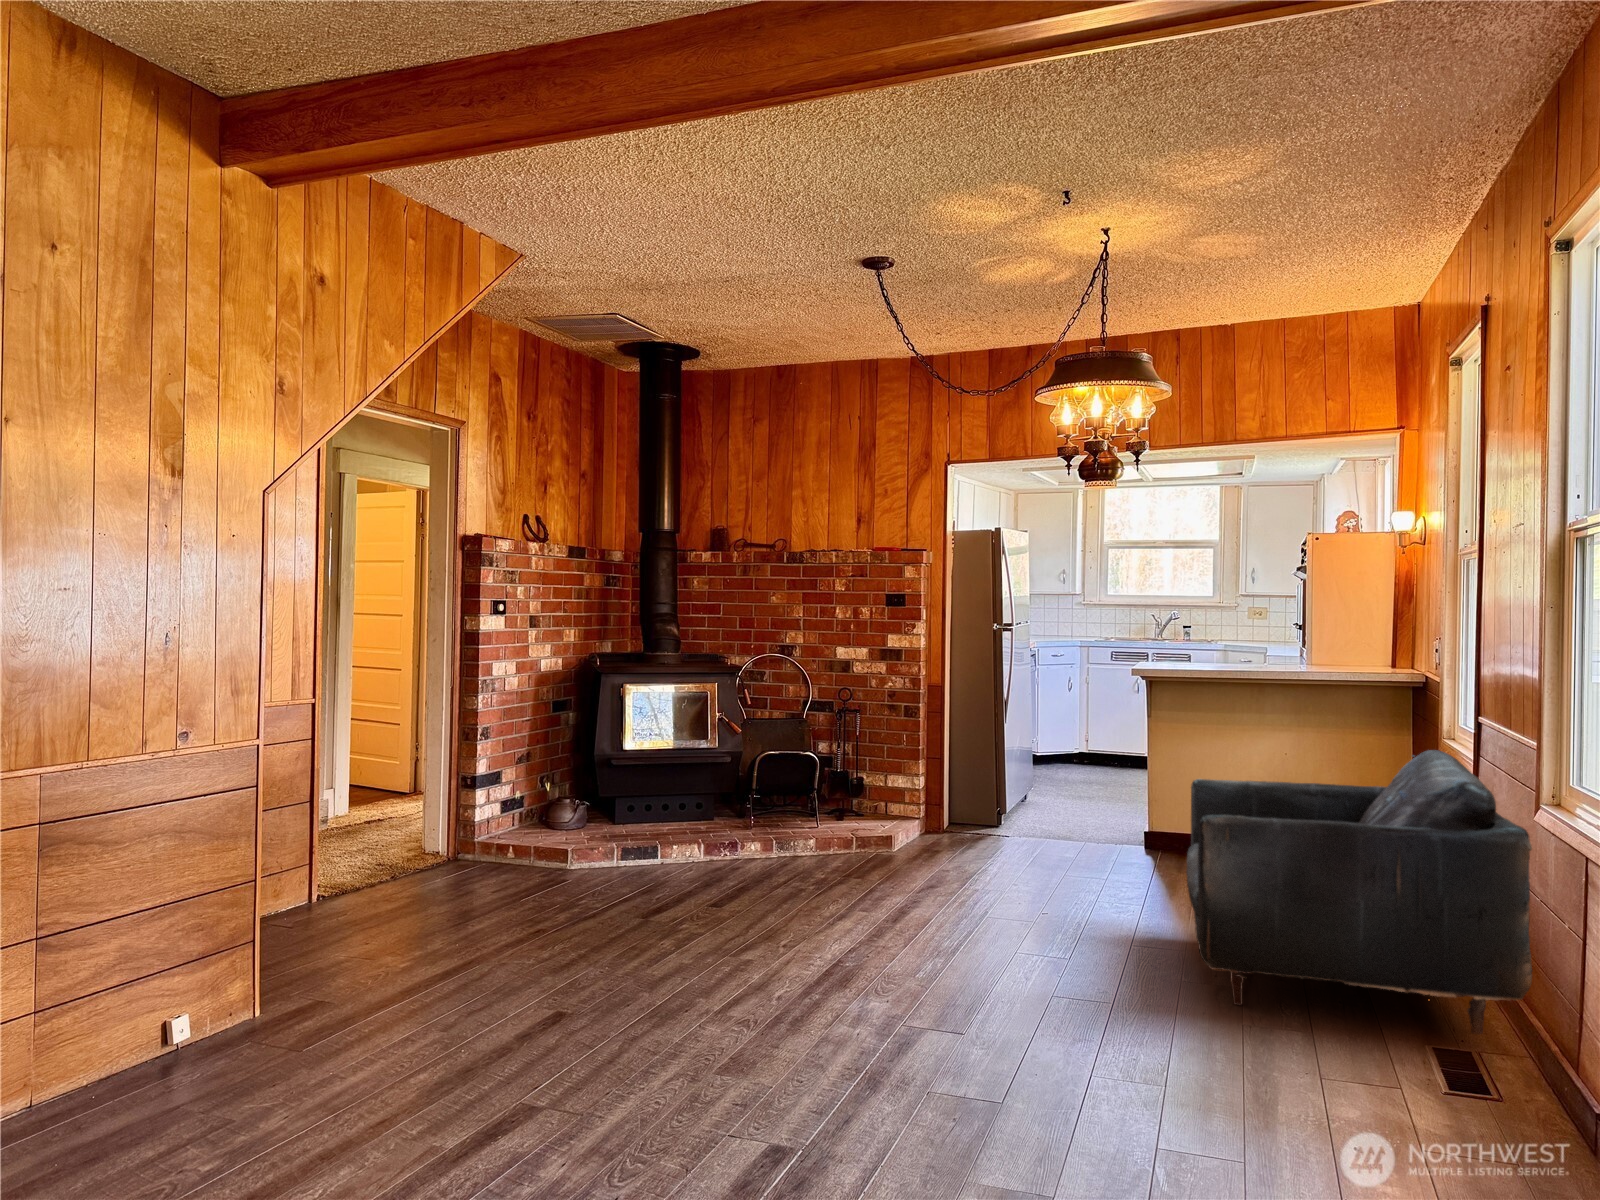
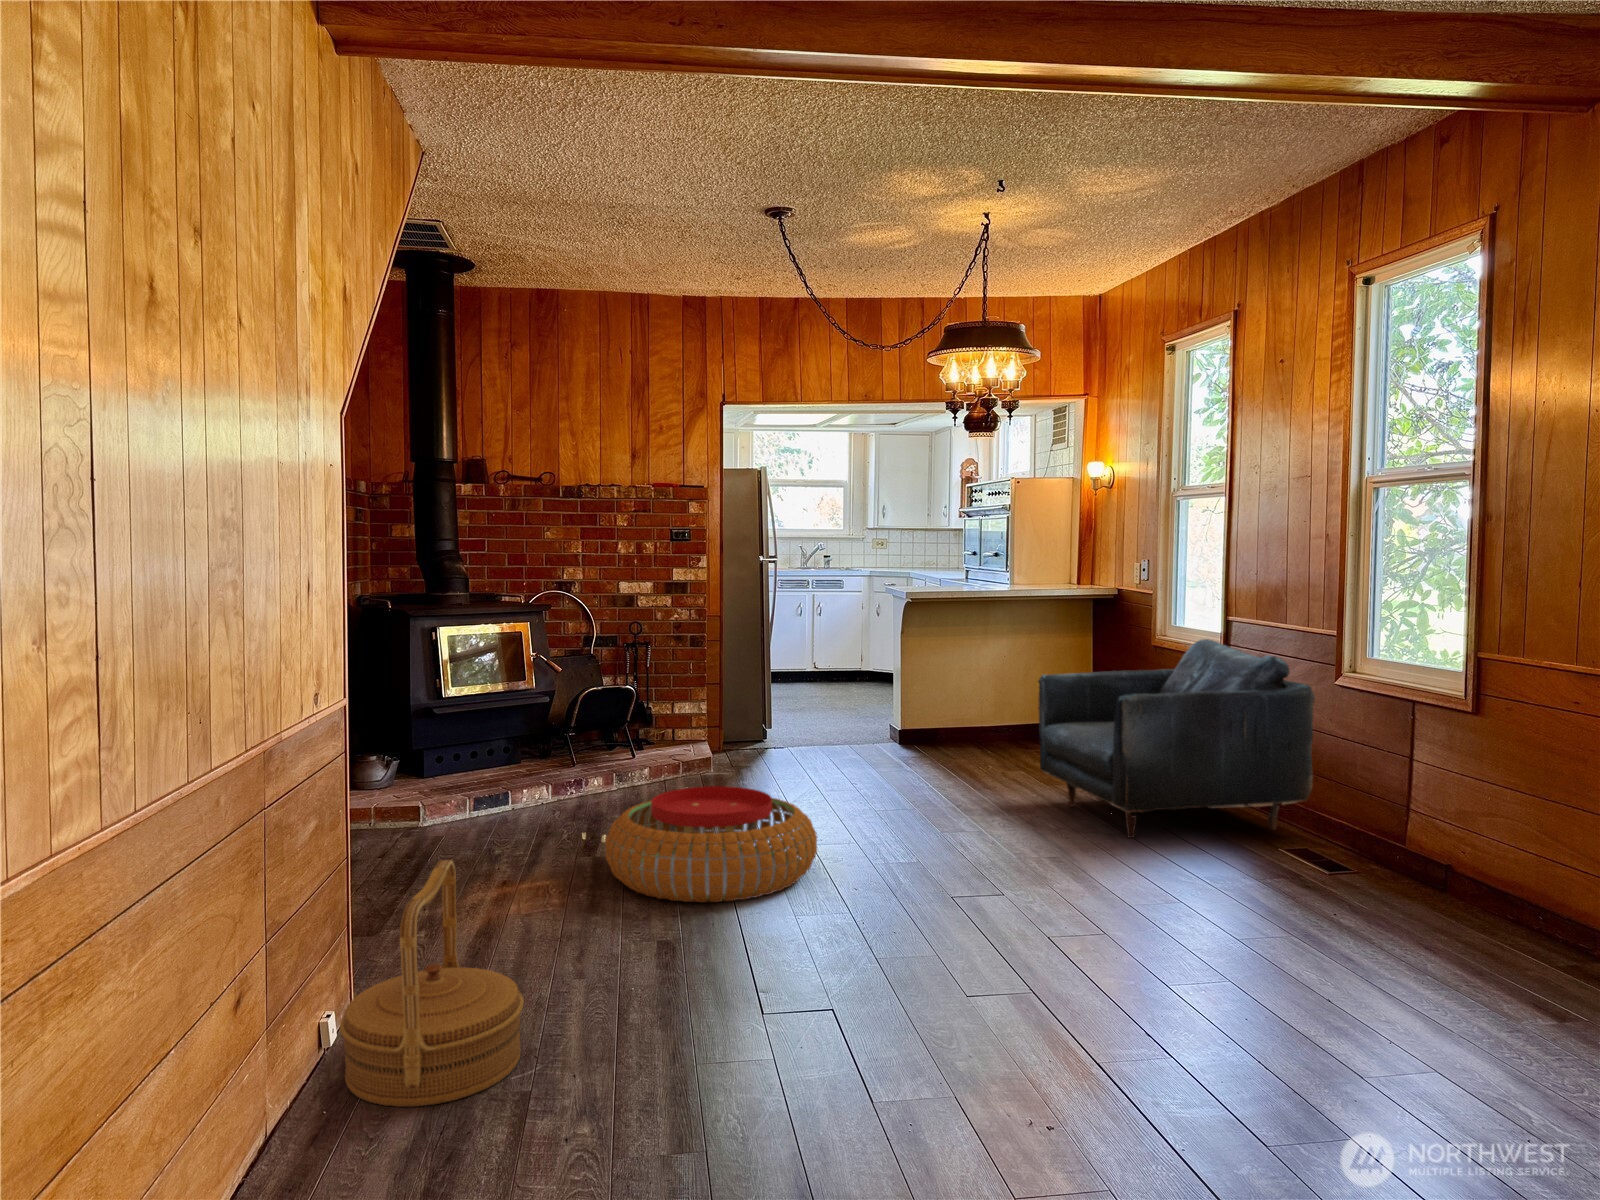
pouf: none [595,863,815,988] -> present [605,786,817,902]
woven basket: none [122,896,299,1115] -> present [340,860,524,1107]

